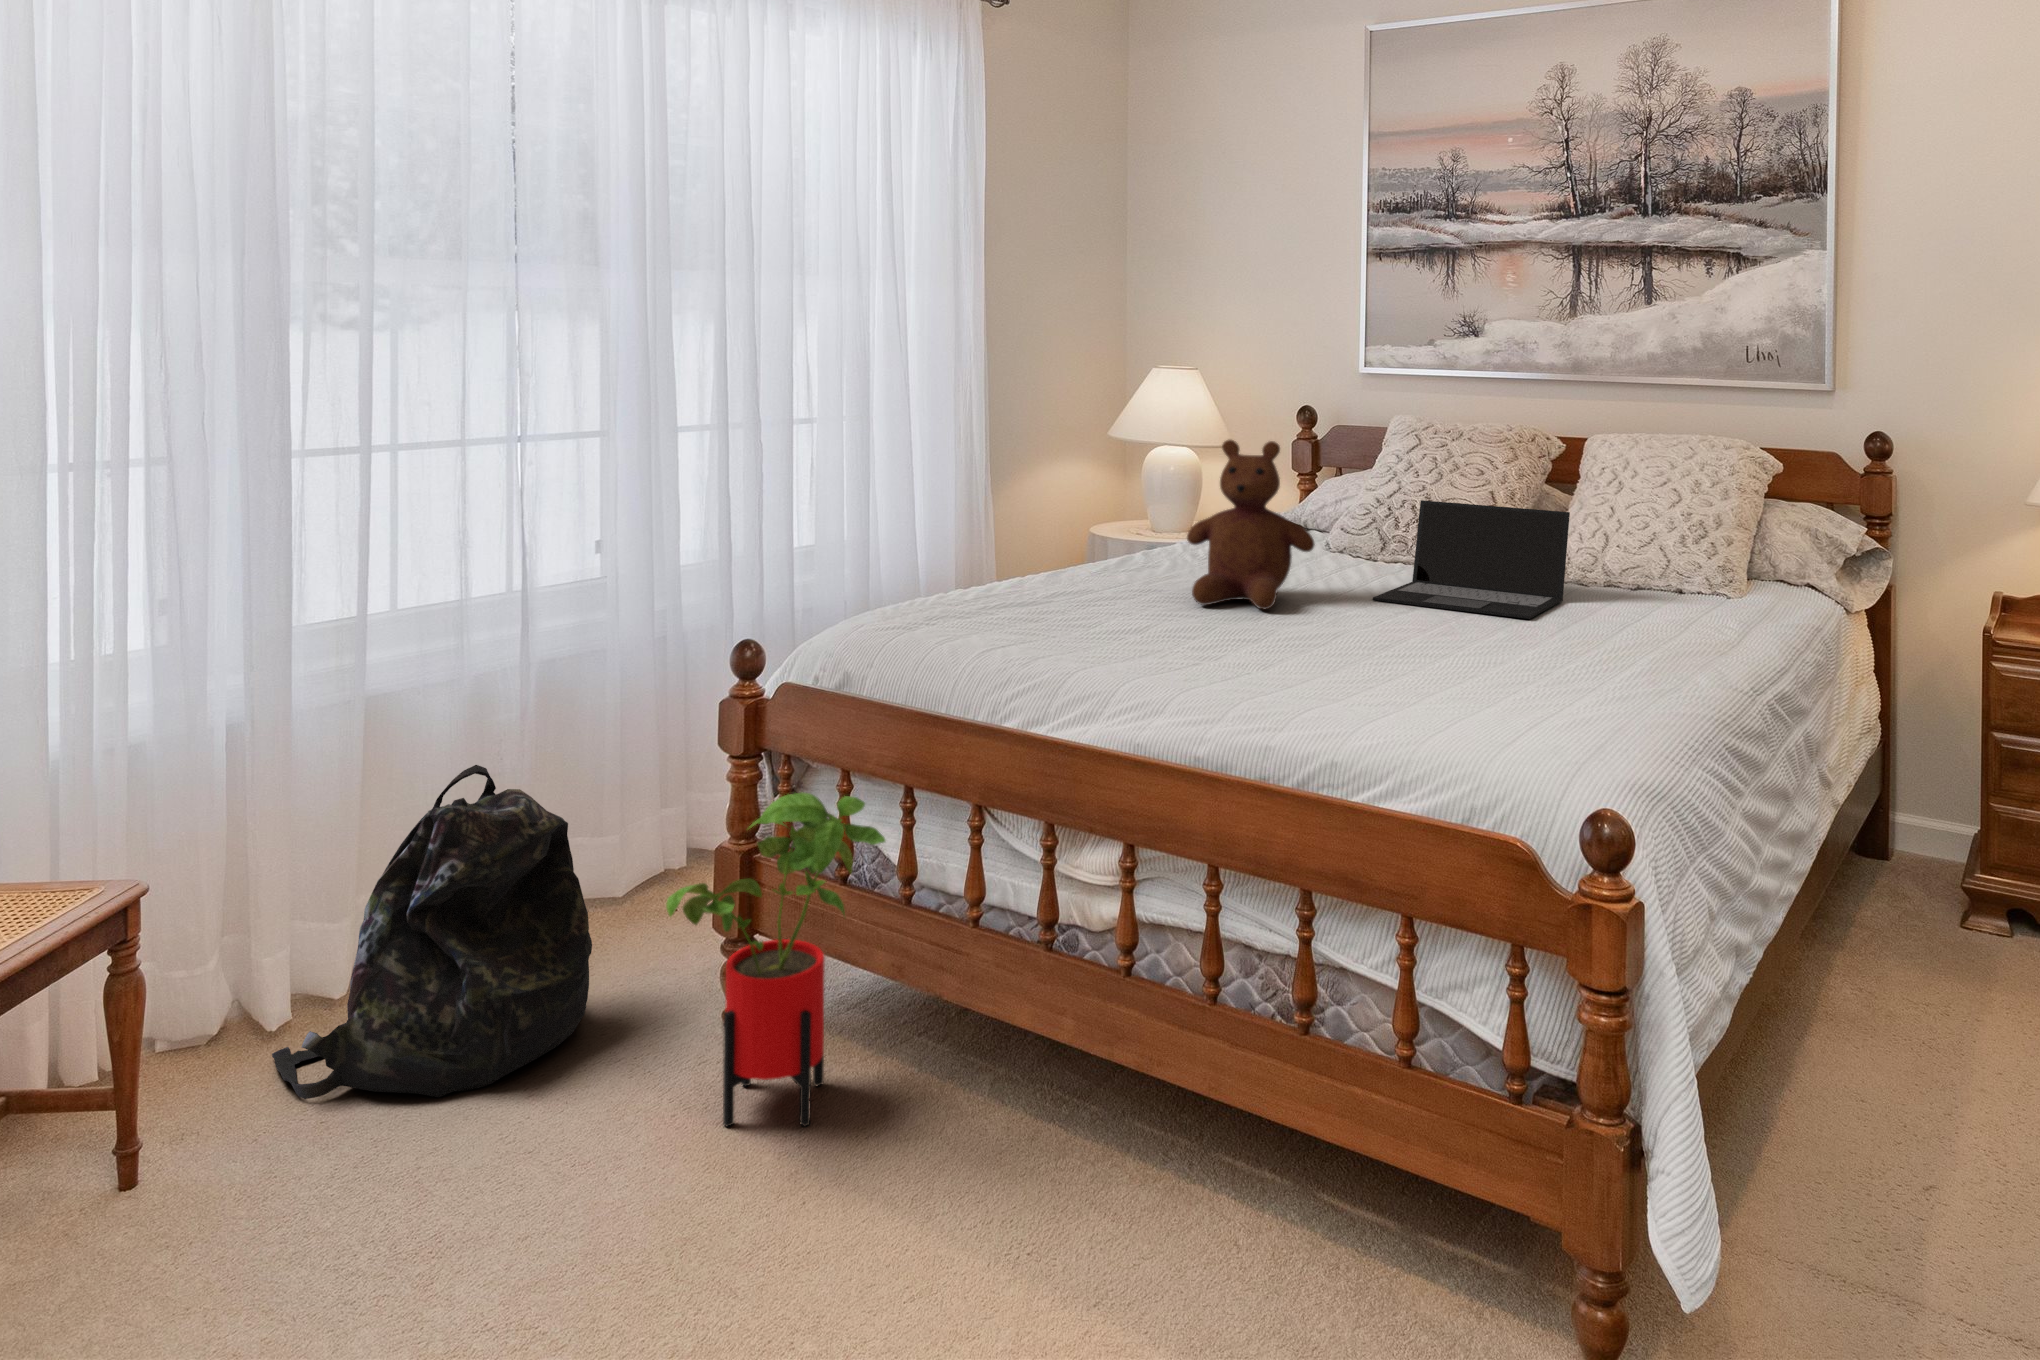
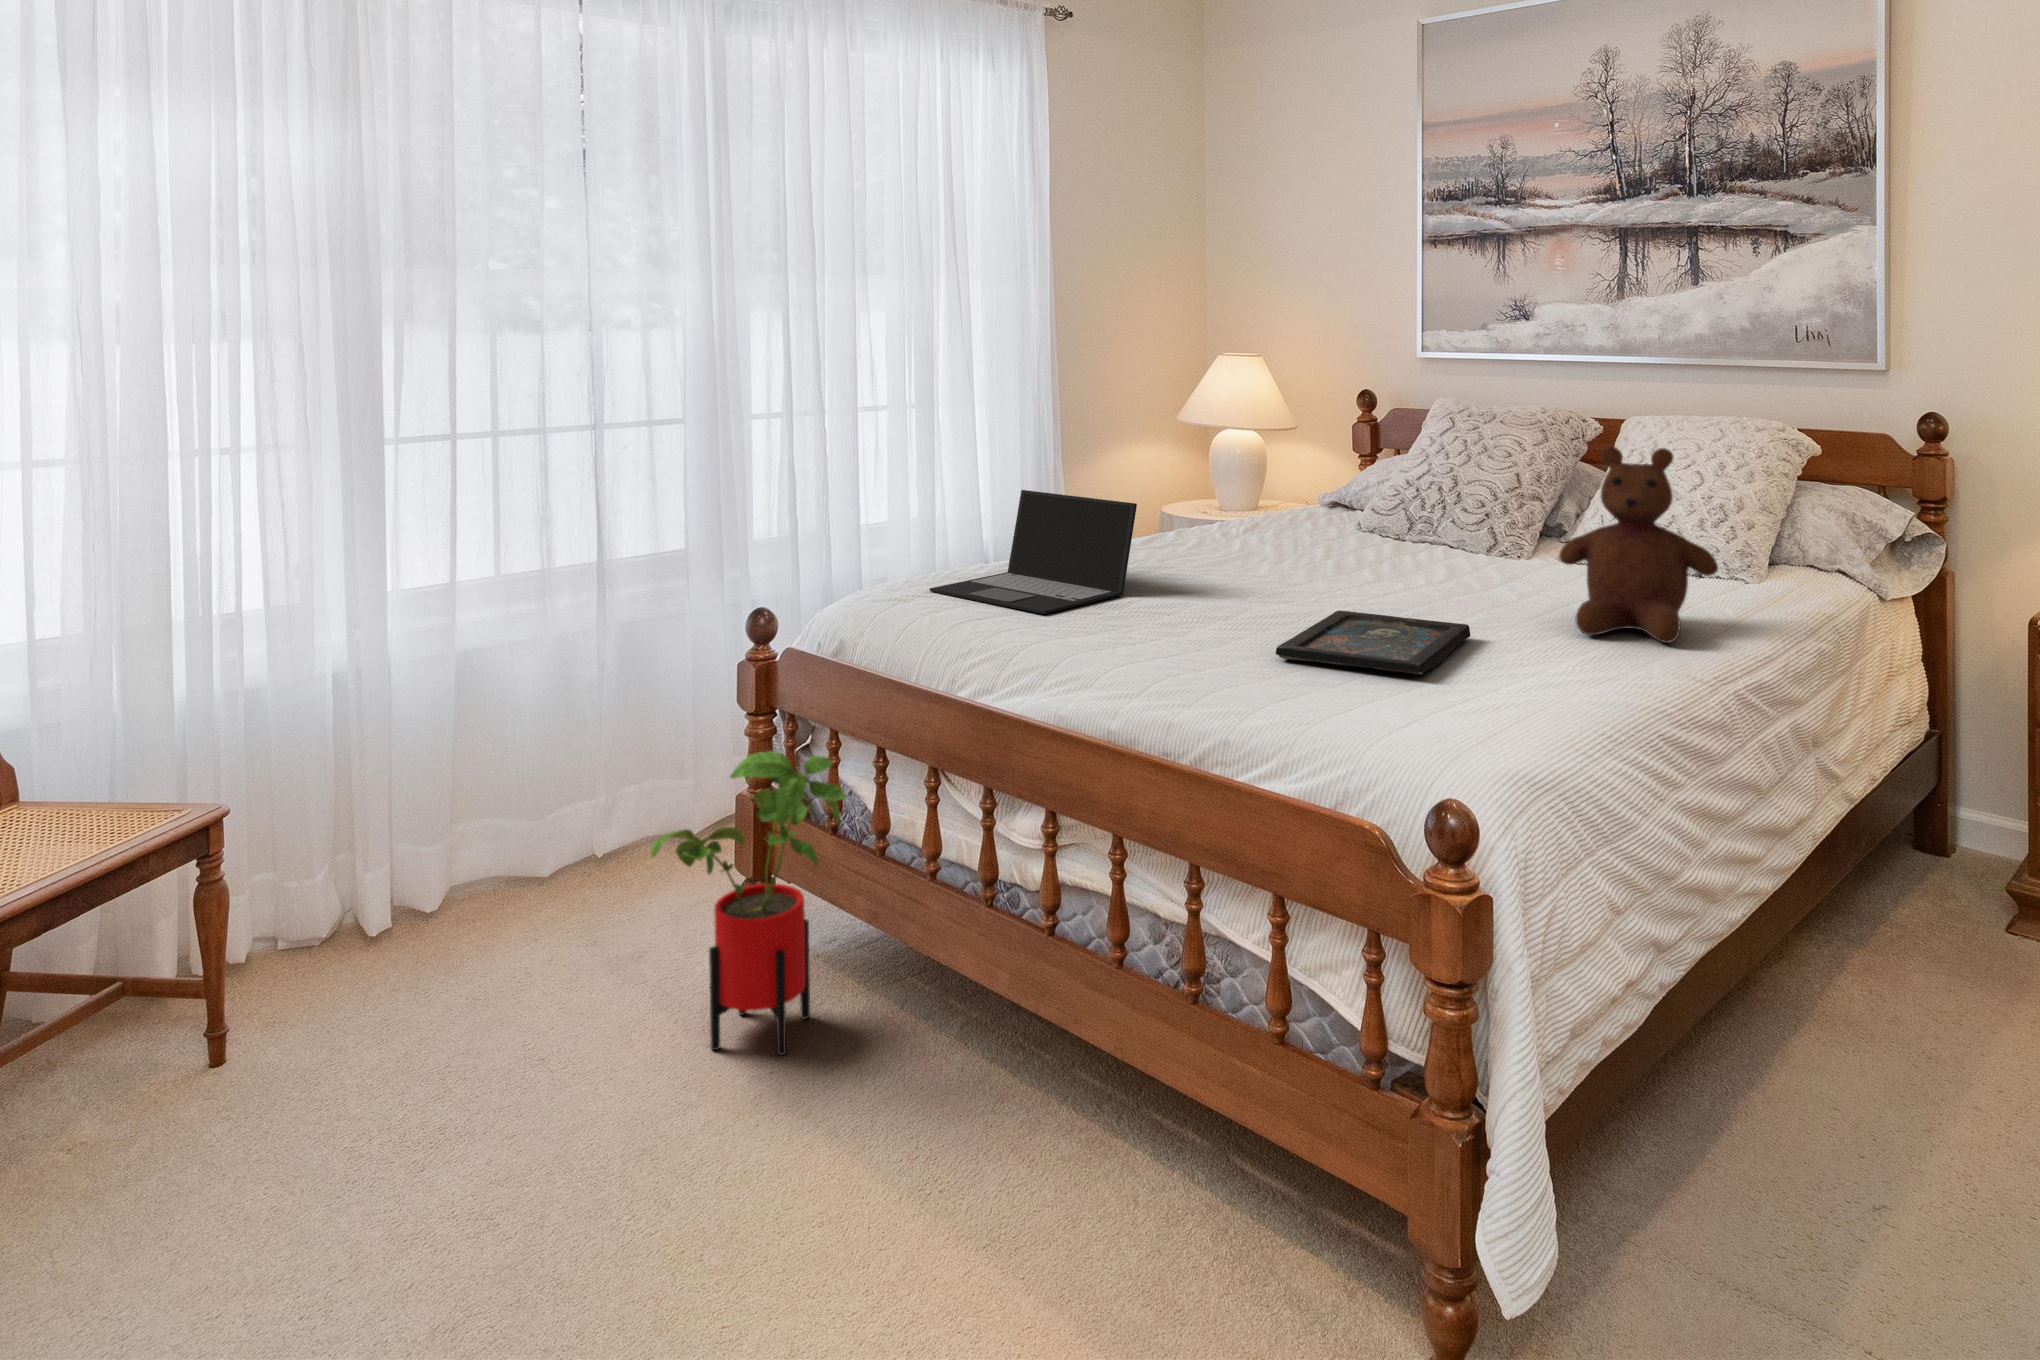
teddy bear: present [1187,440,1315,609] -> present [1559,446,1718,643]
laptop: present [1373,500,1570,619] -> present [930,490,1137,614]
tray: none [1336,629,1510,690] -> present [1276,611,1470,674]
backpack: present [272,765,592,1099] -> none [362,715,629,1007]

